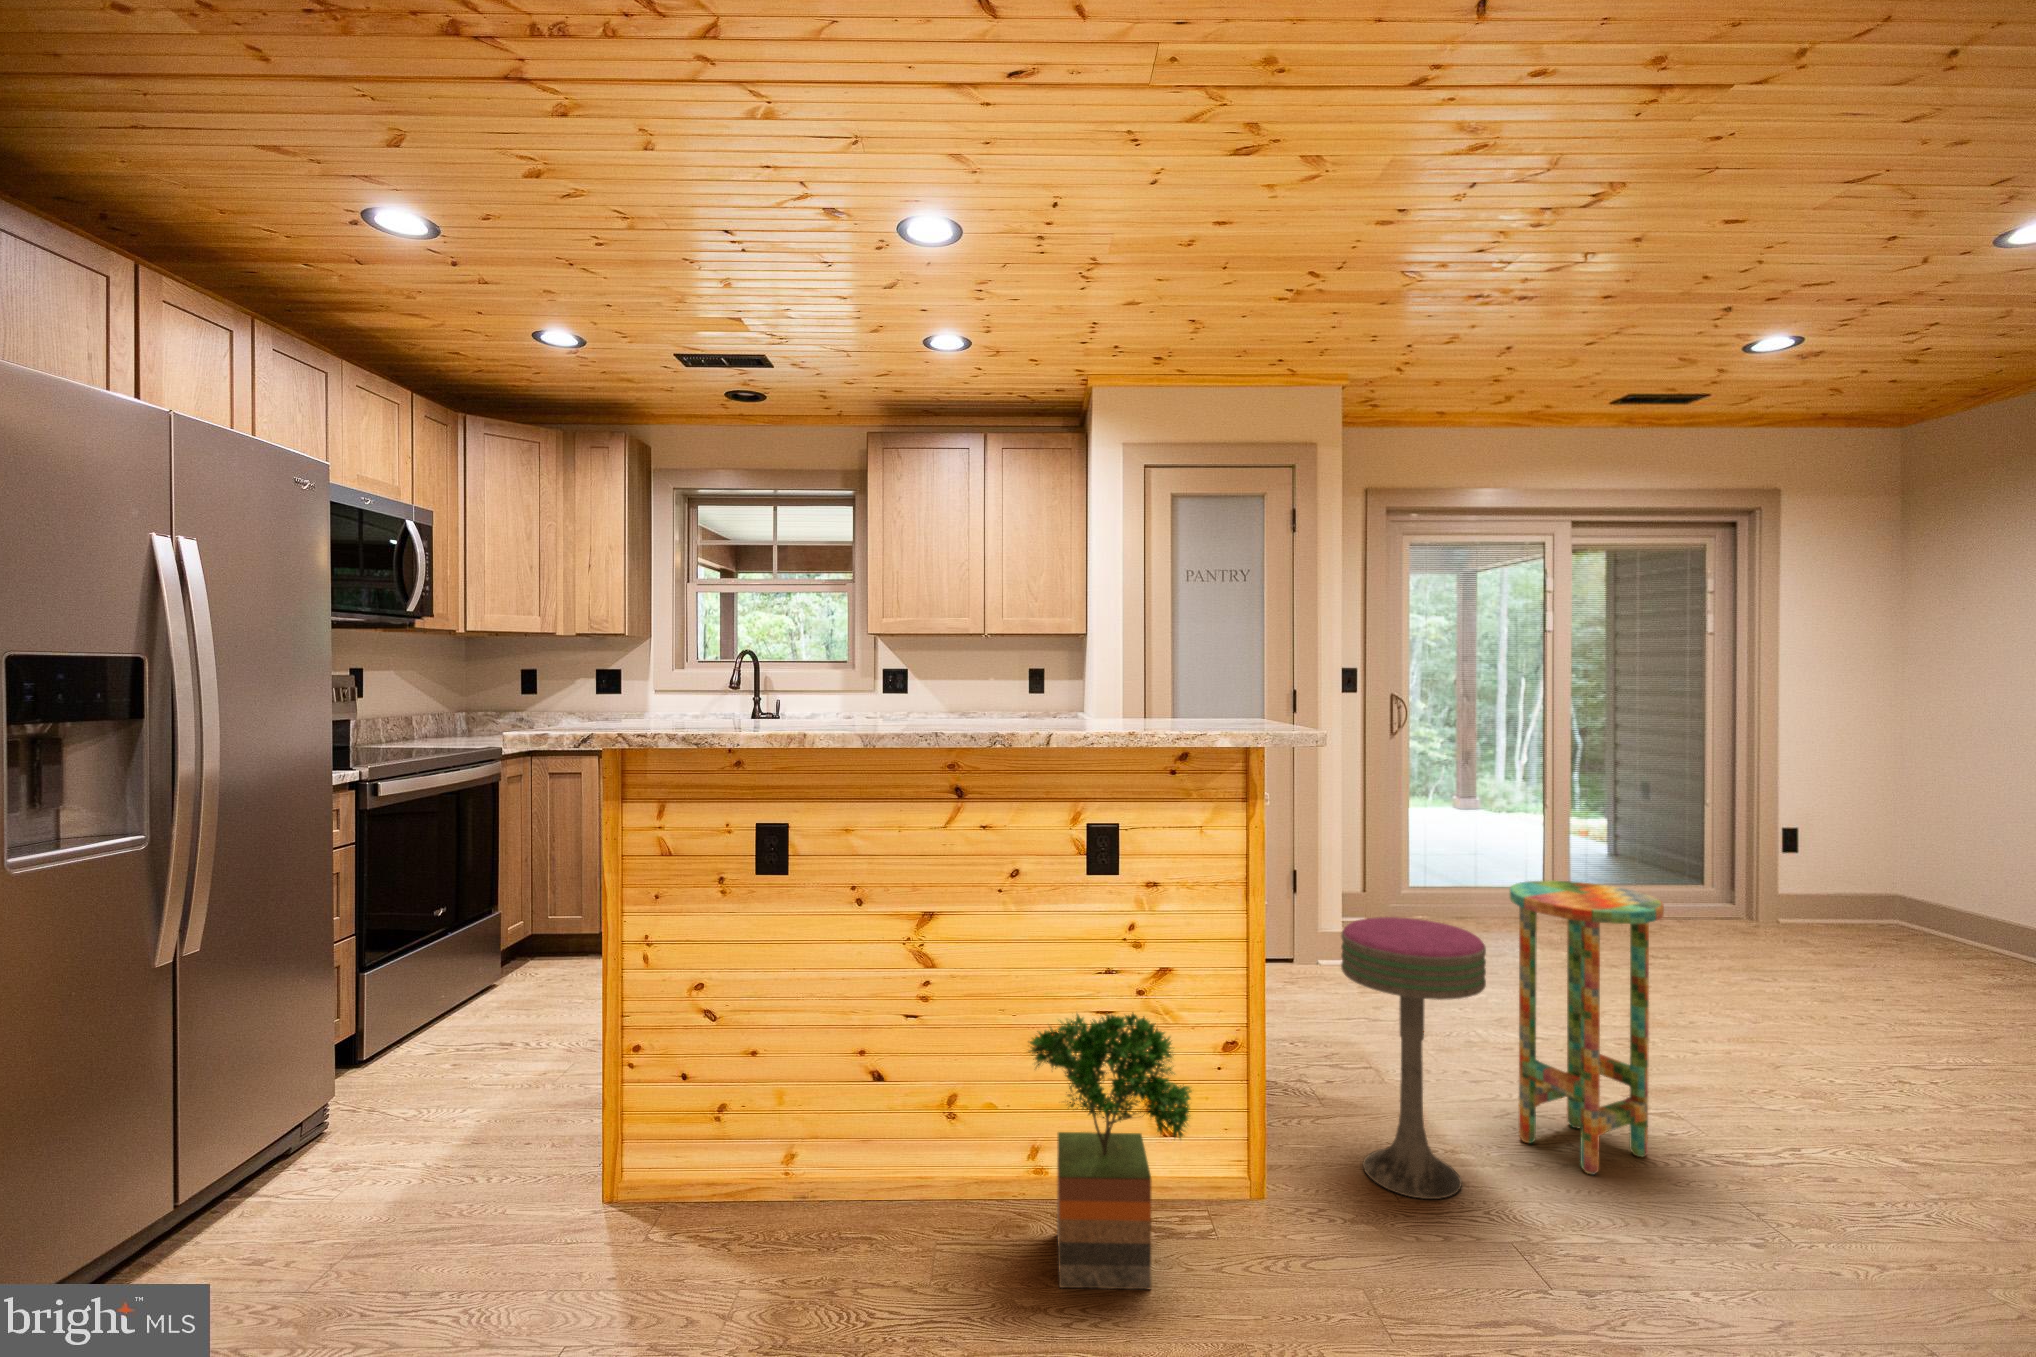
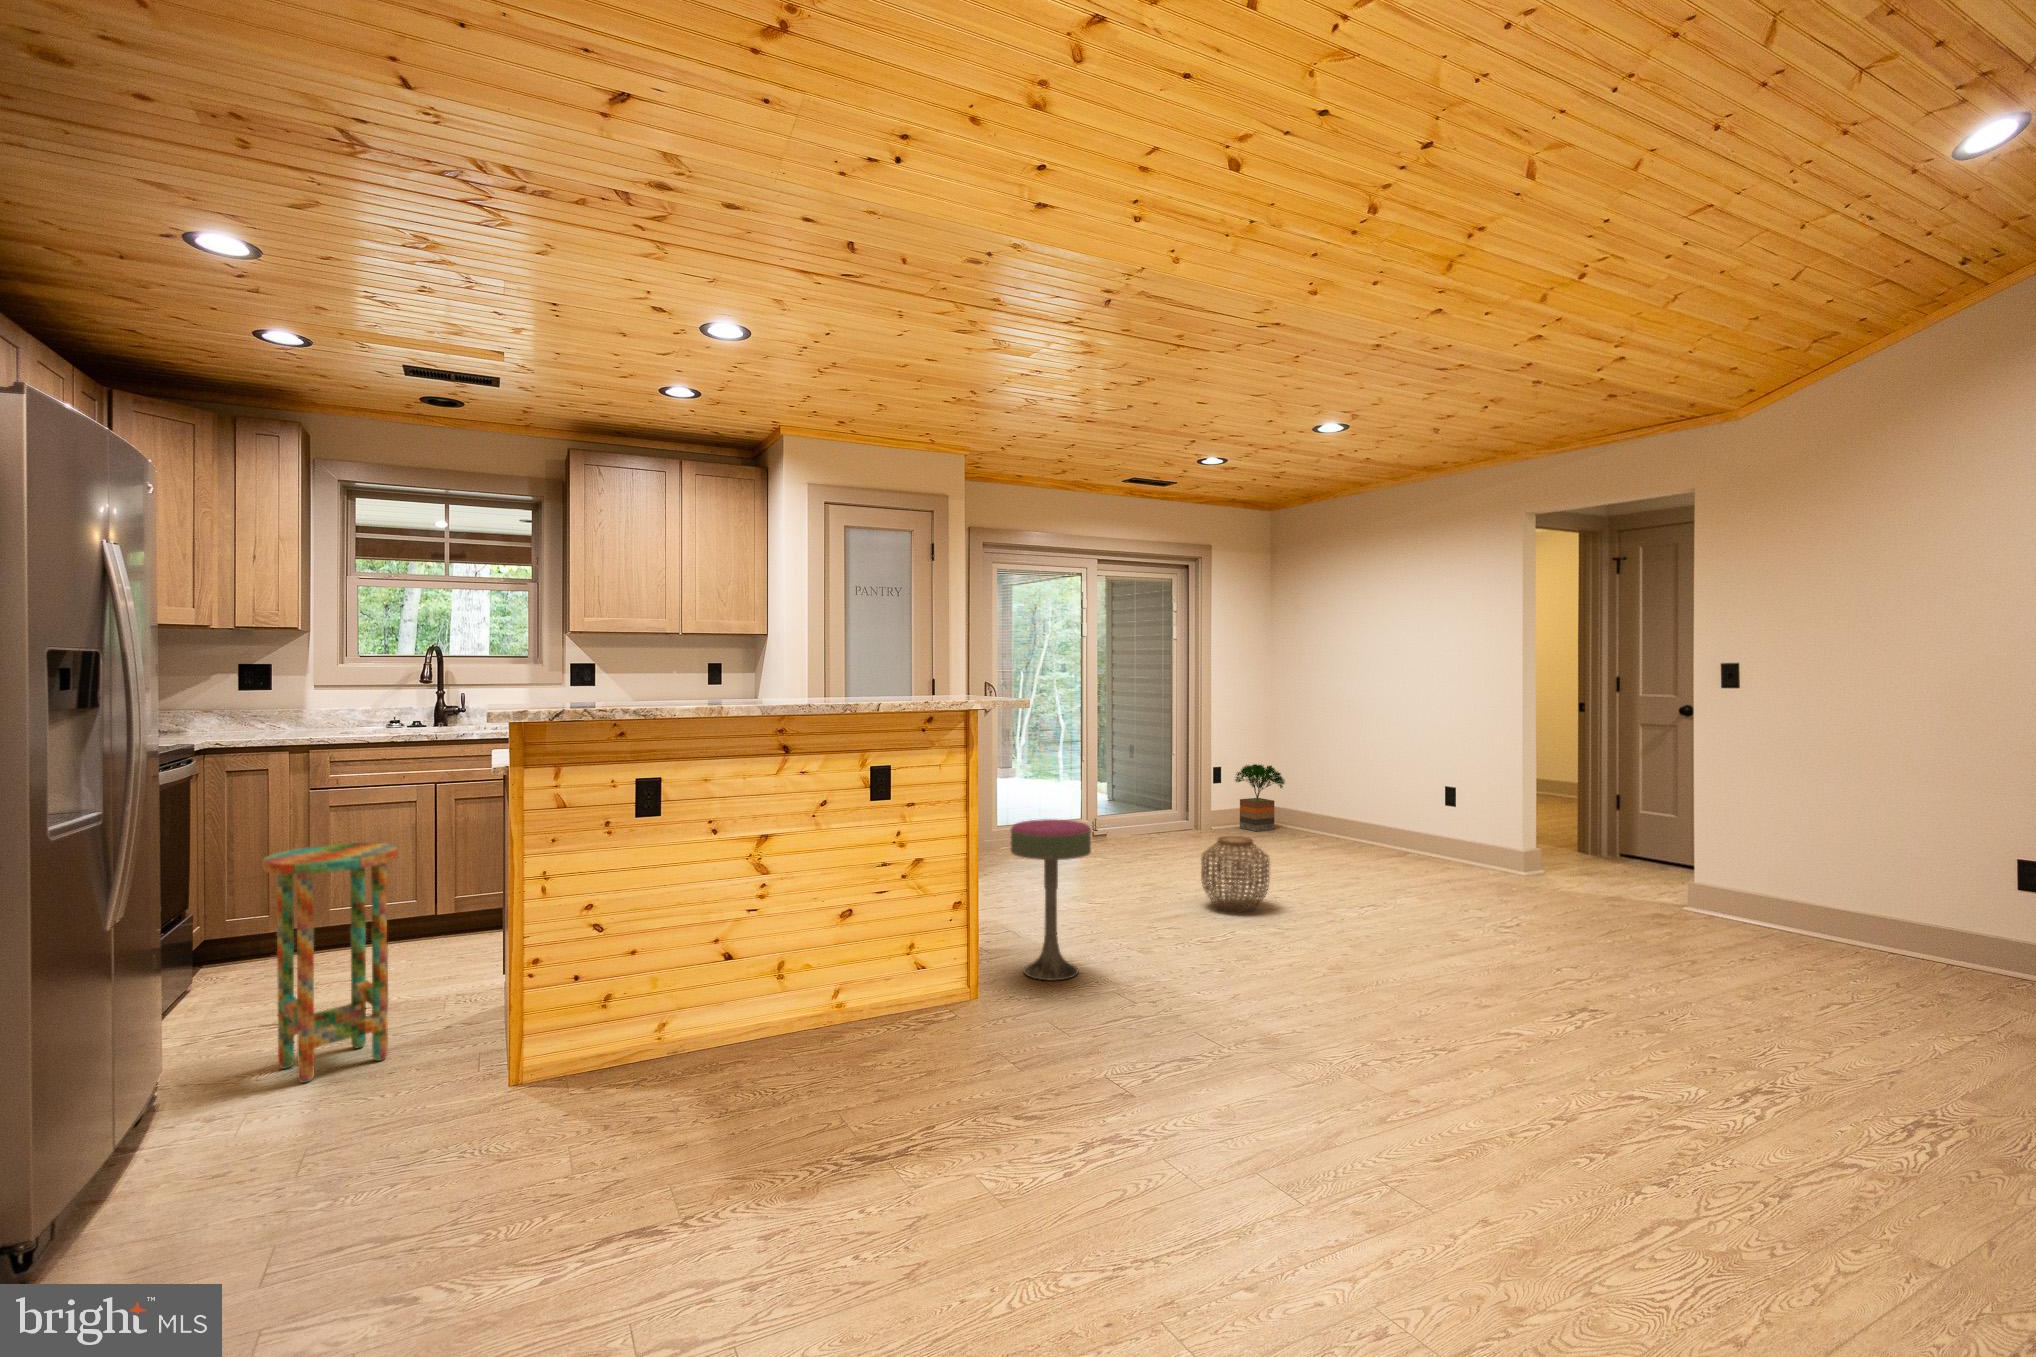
side table: present [1509,881,1664,1175] -> present [262,843,398,1083]
woven basket: none [1738,966,1891,1111] -> present [1201,836,1269,912]
potted tree: present [1029,1014,1192,1289] -> present [1235,764,1285,831]

